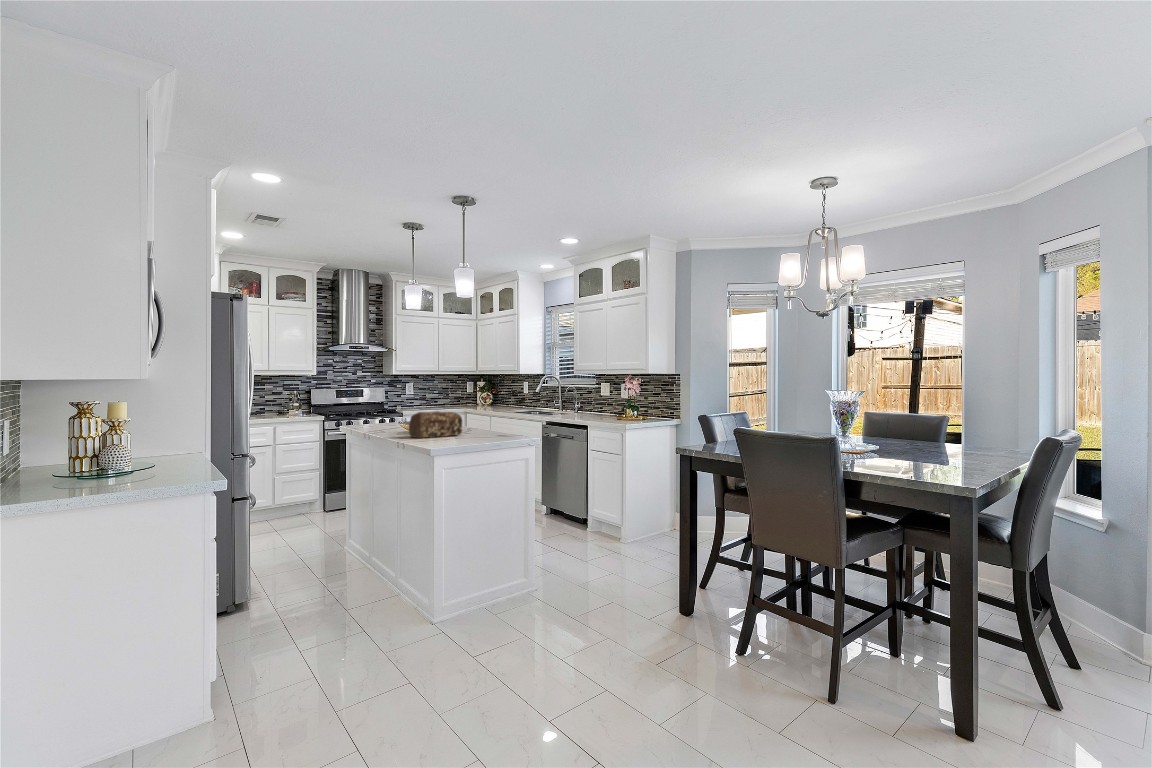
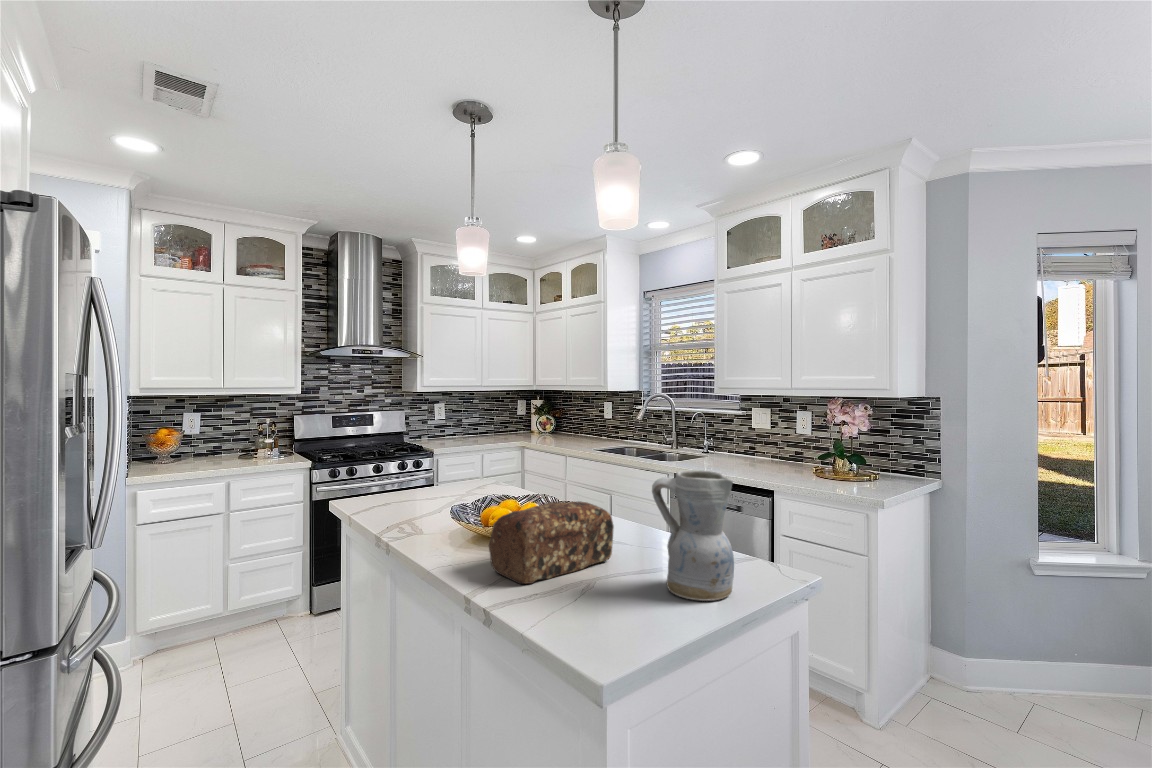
ceramic pitcher: none [468,394,497,439] -> present [652,470,734,601]

